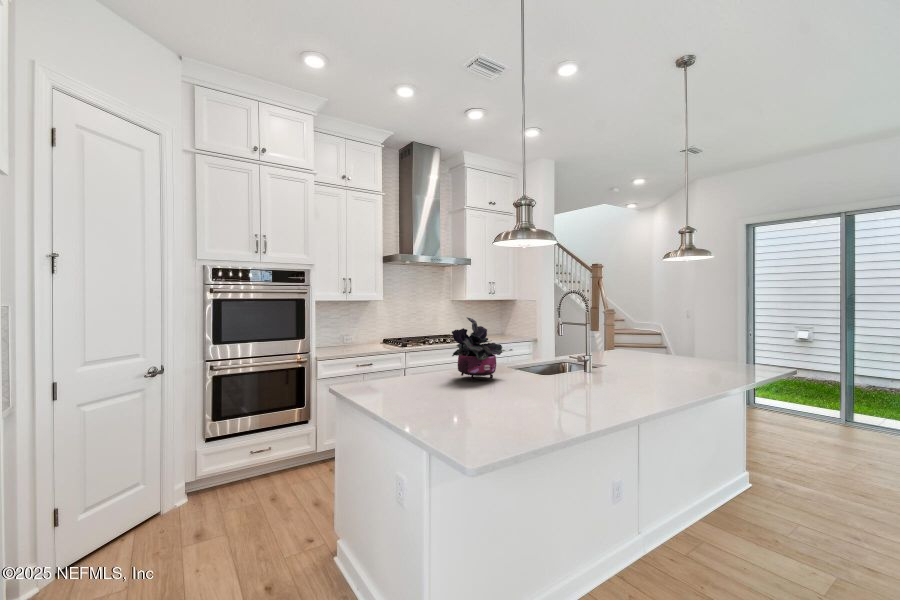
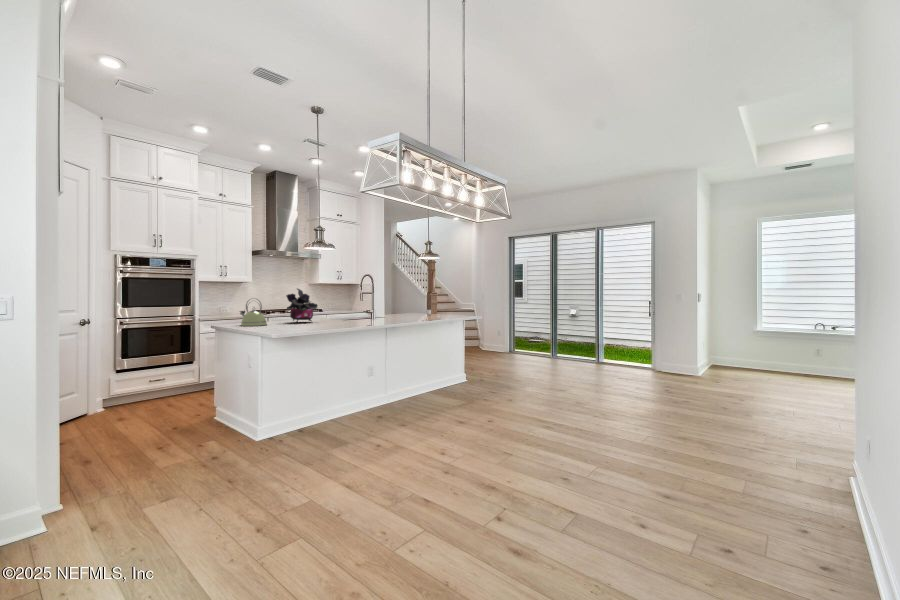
kettle: none [377,341,426,398] -> present [240,299,267,326]

